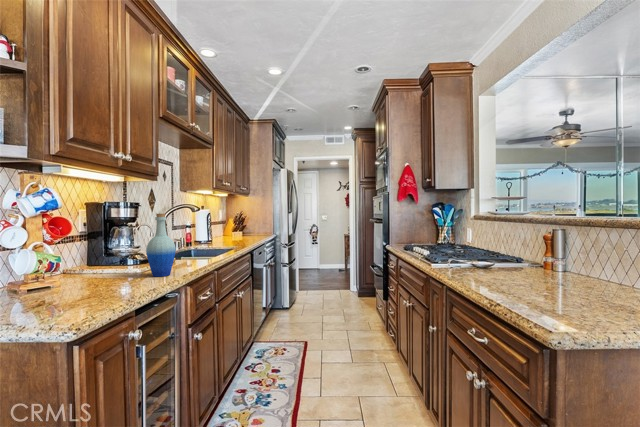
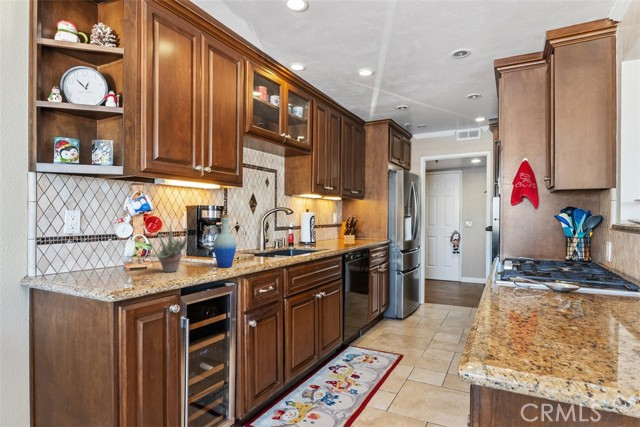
succulent plant: none [79,227,126,290] -> present [148,225,187,272]

